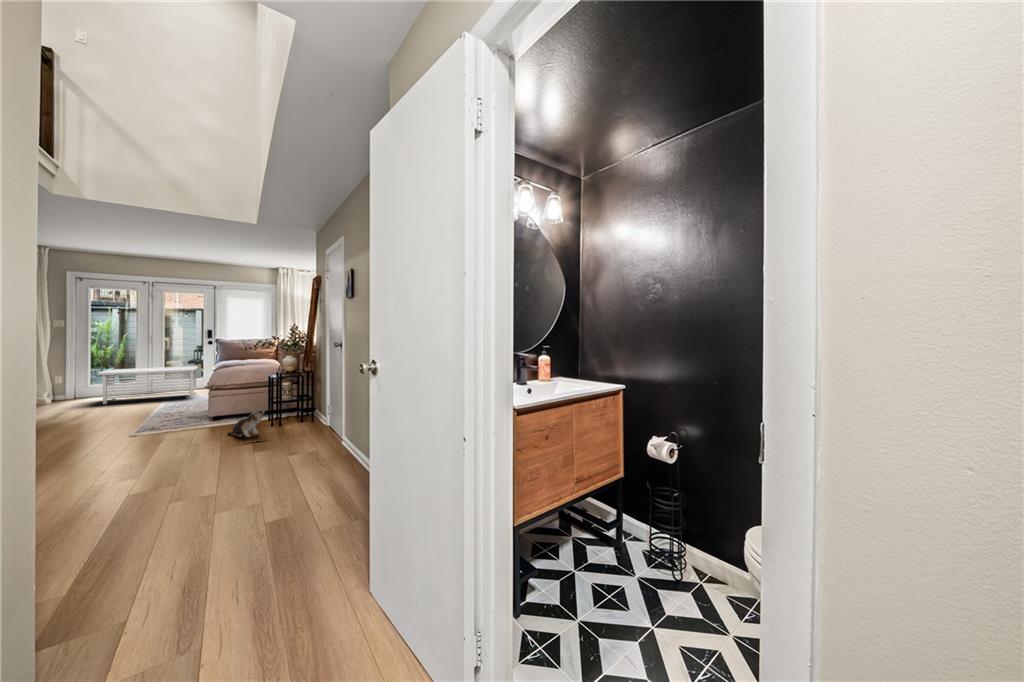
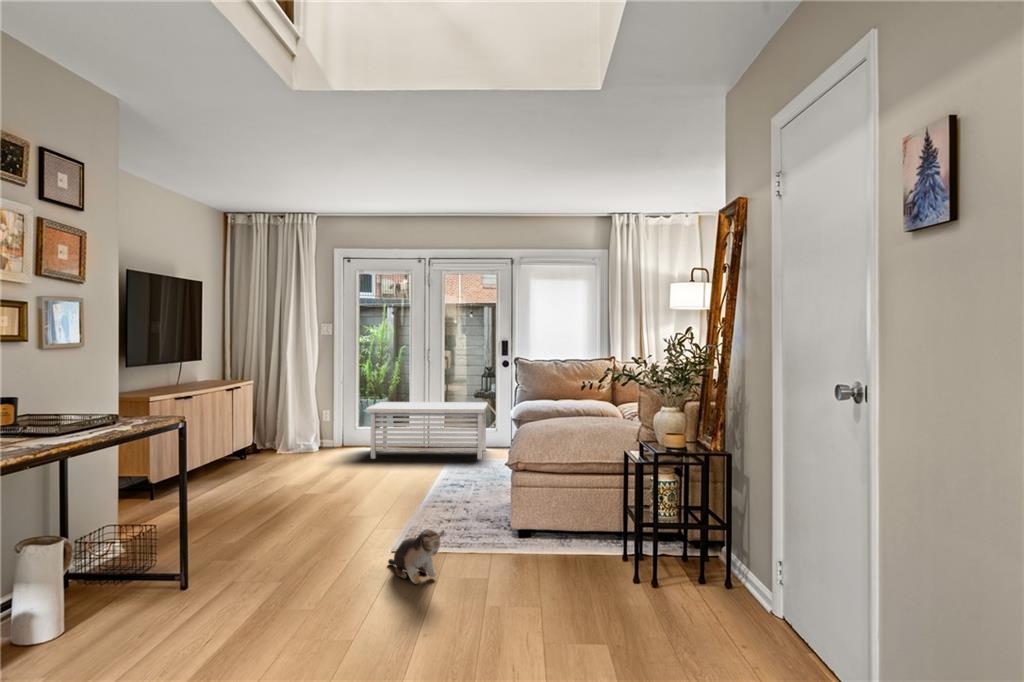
plush toy: present [227,411,264,437] -> present [388,529,444,584]

